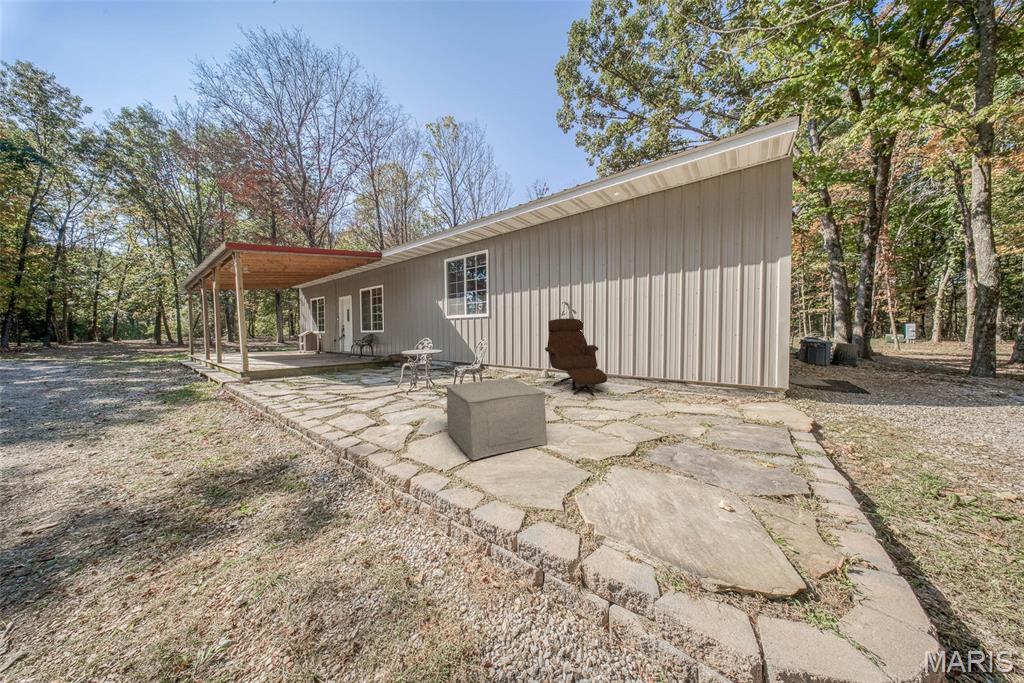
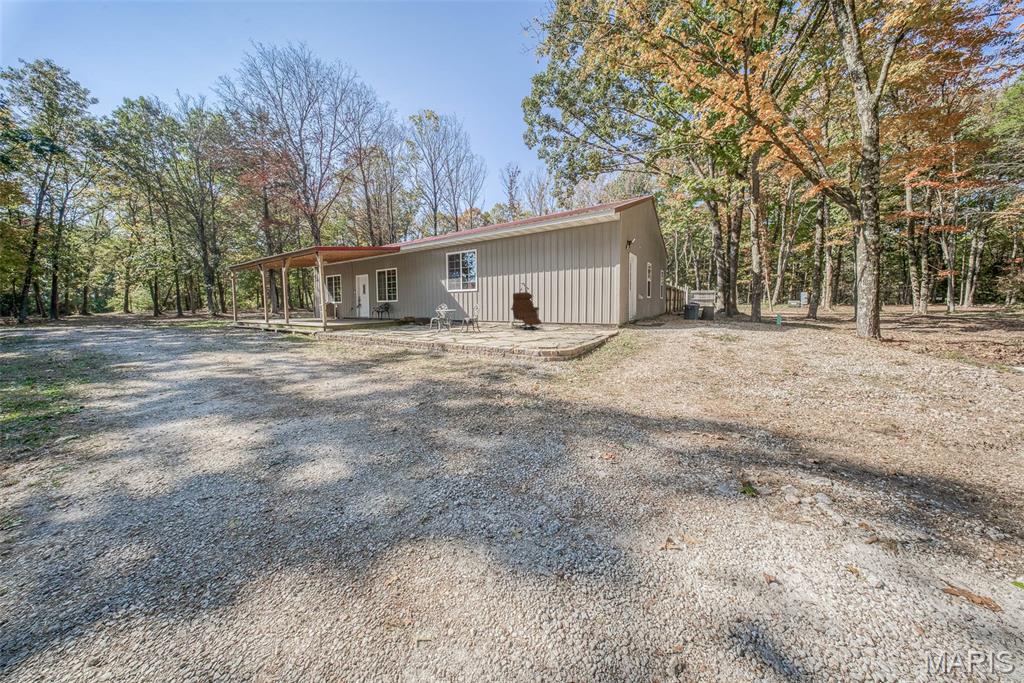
ottoman: present [446,378,547,460] -> none [468,317,509,342]

